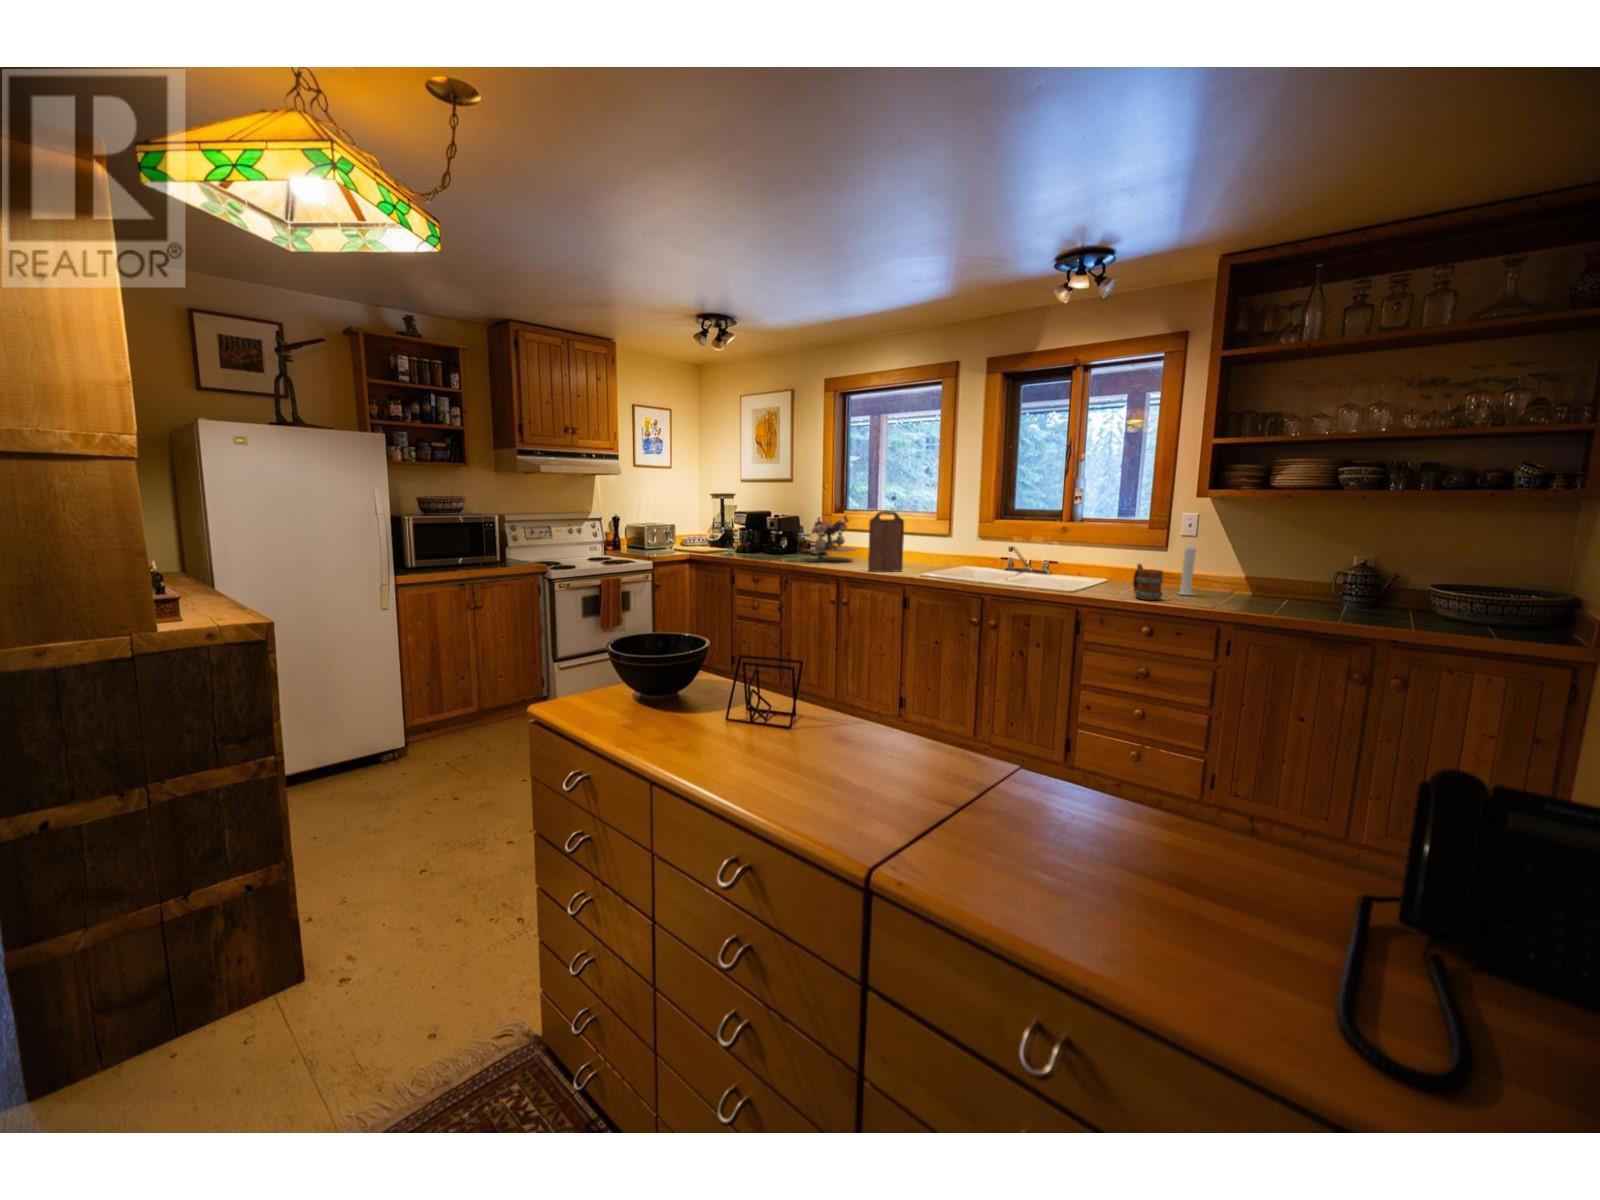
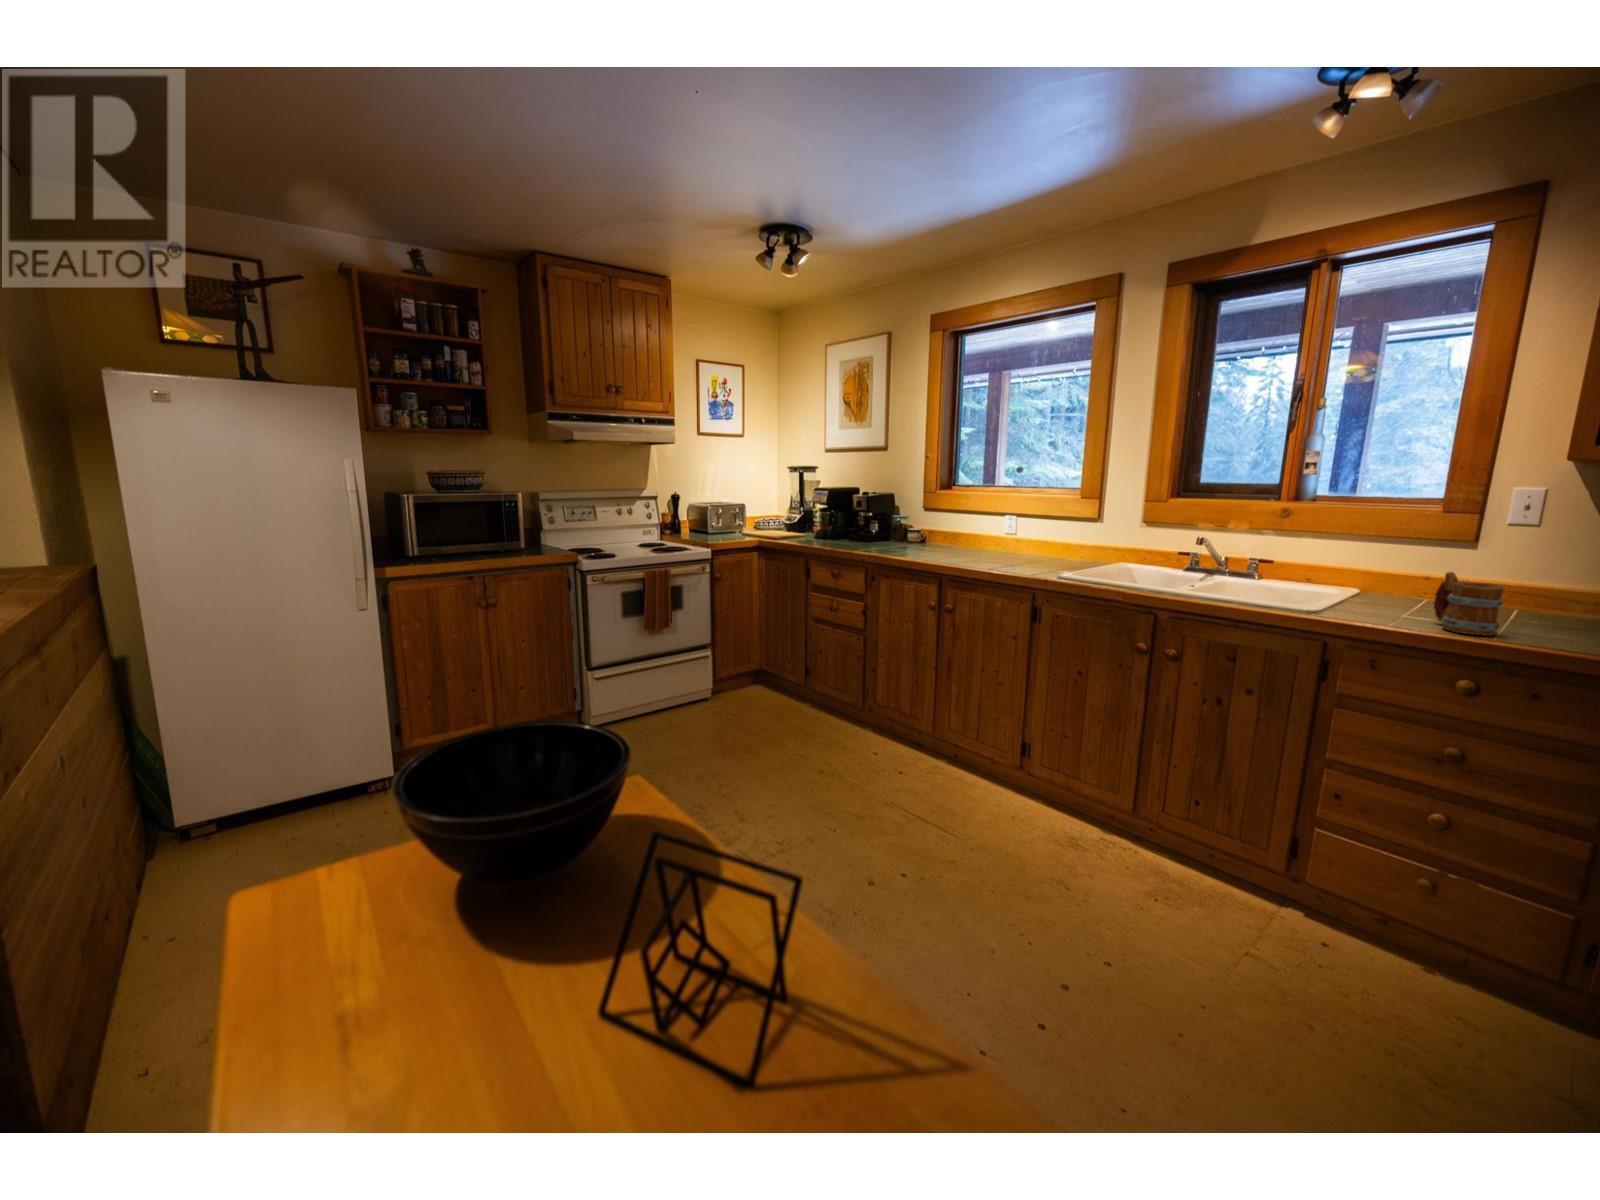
cutting board: present [868,511,904,572] -> none [983,487,1037,570]
flower arrangement: present [805,515,854,559] -> none [895,490,966,551]
candle: present [1177,542,1196,596] -> none [1512,535,1560,627]

